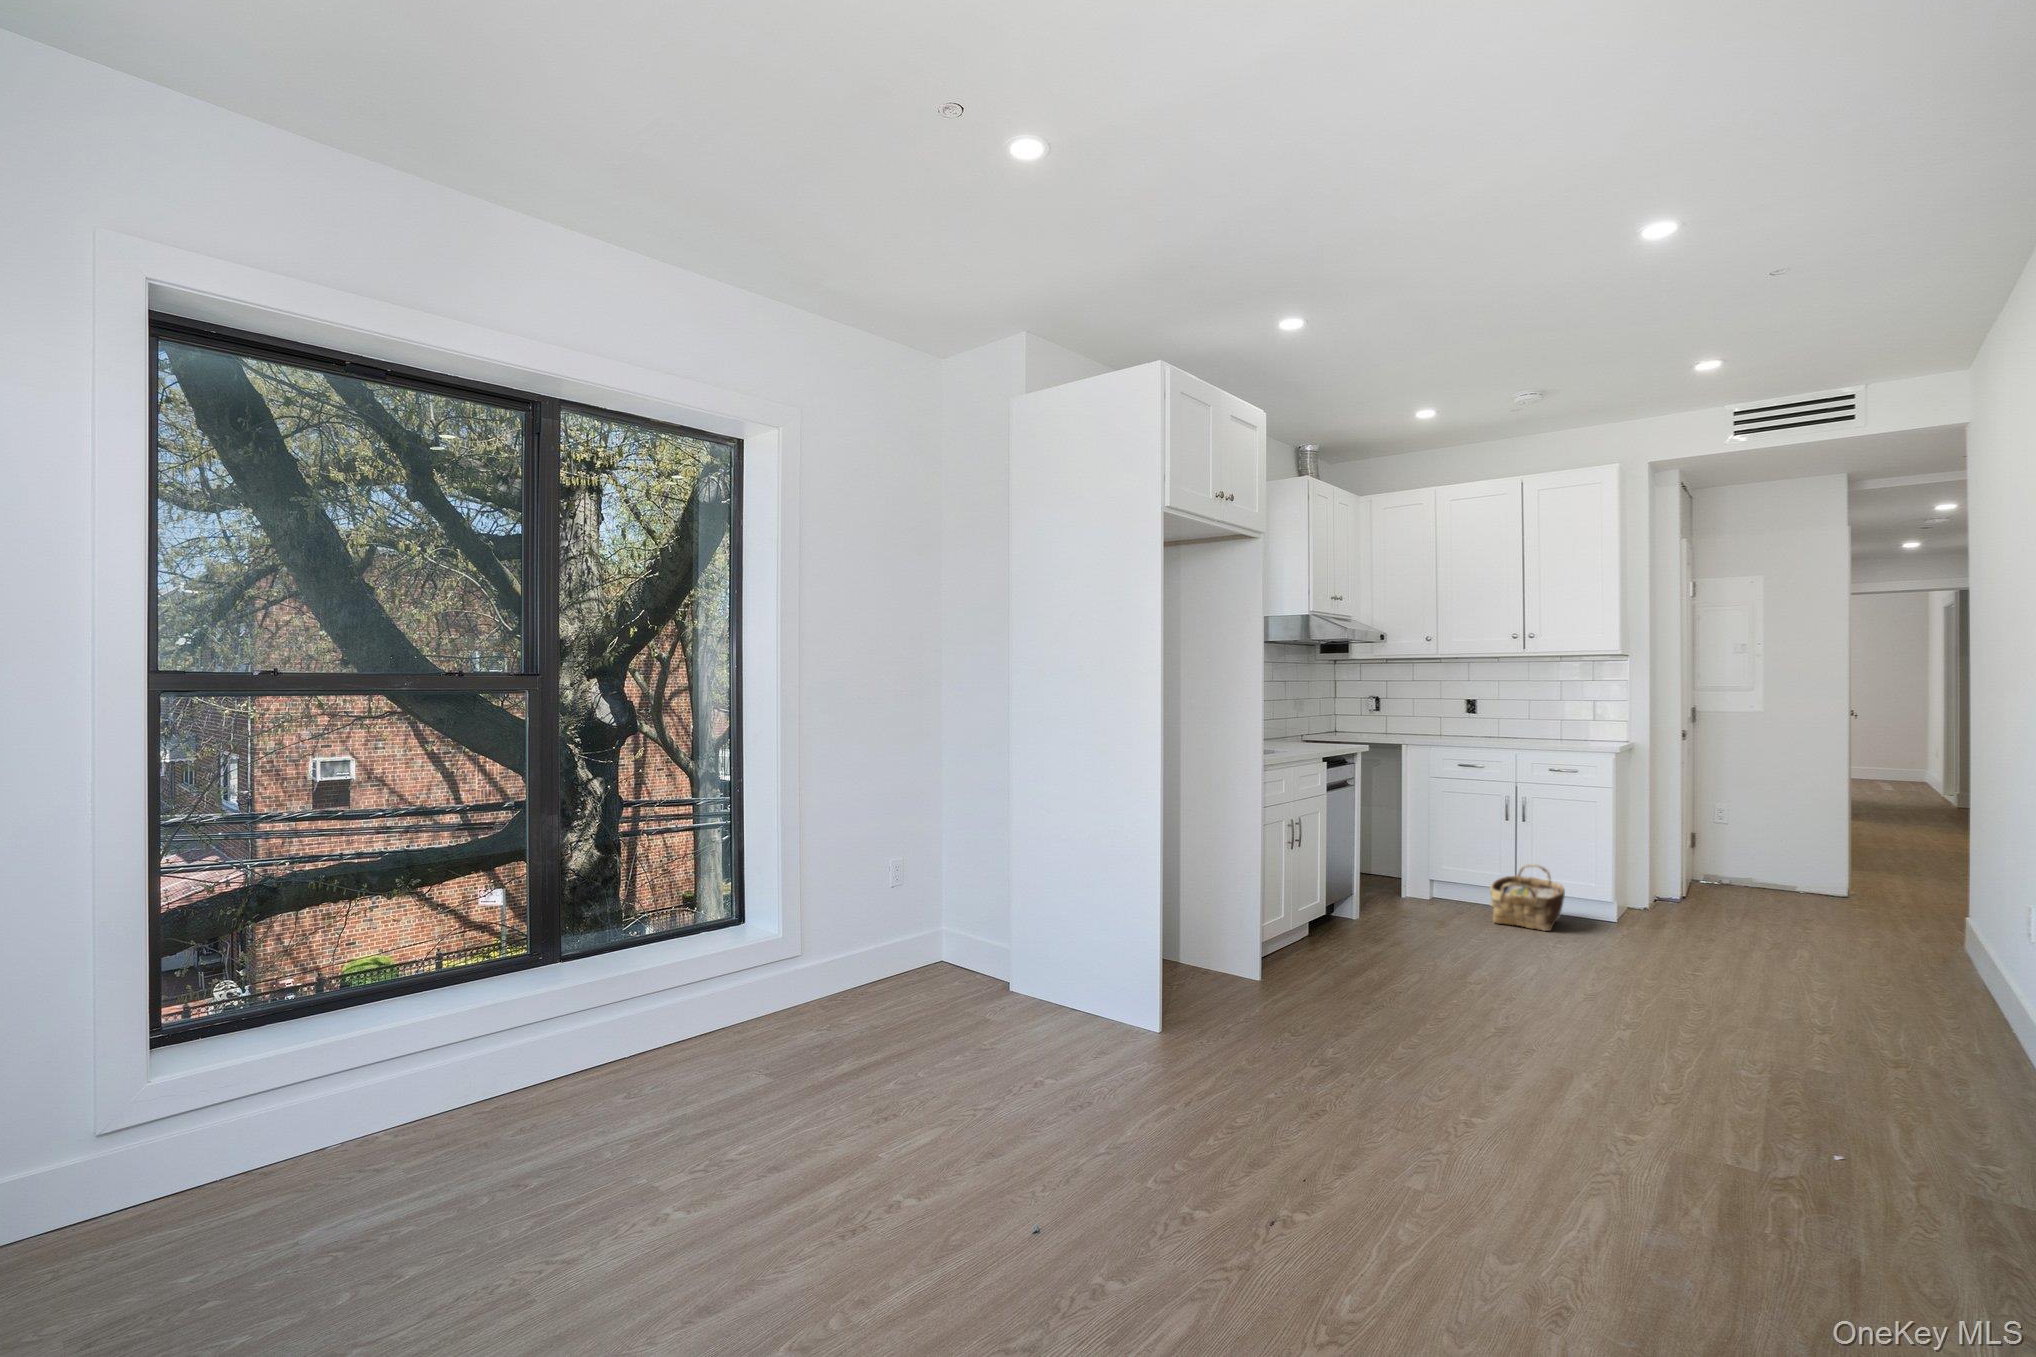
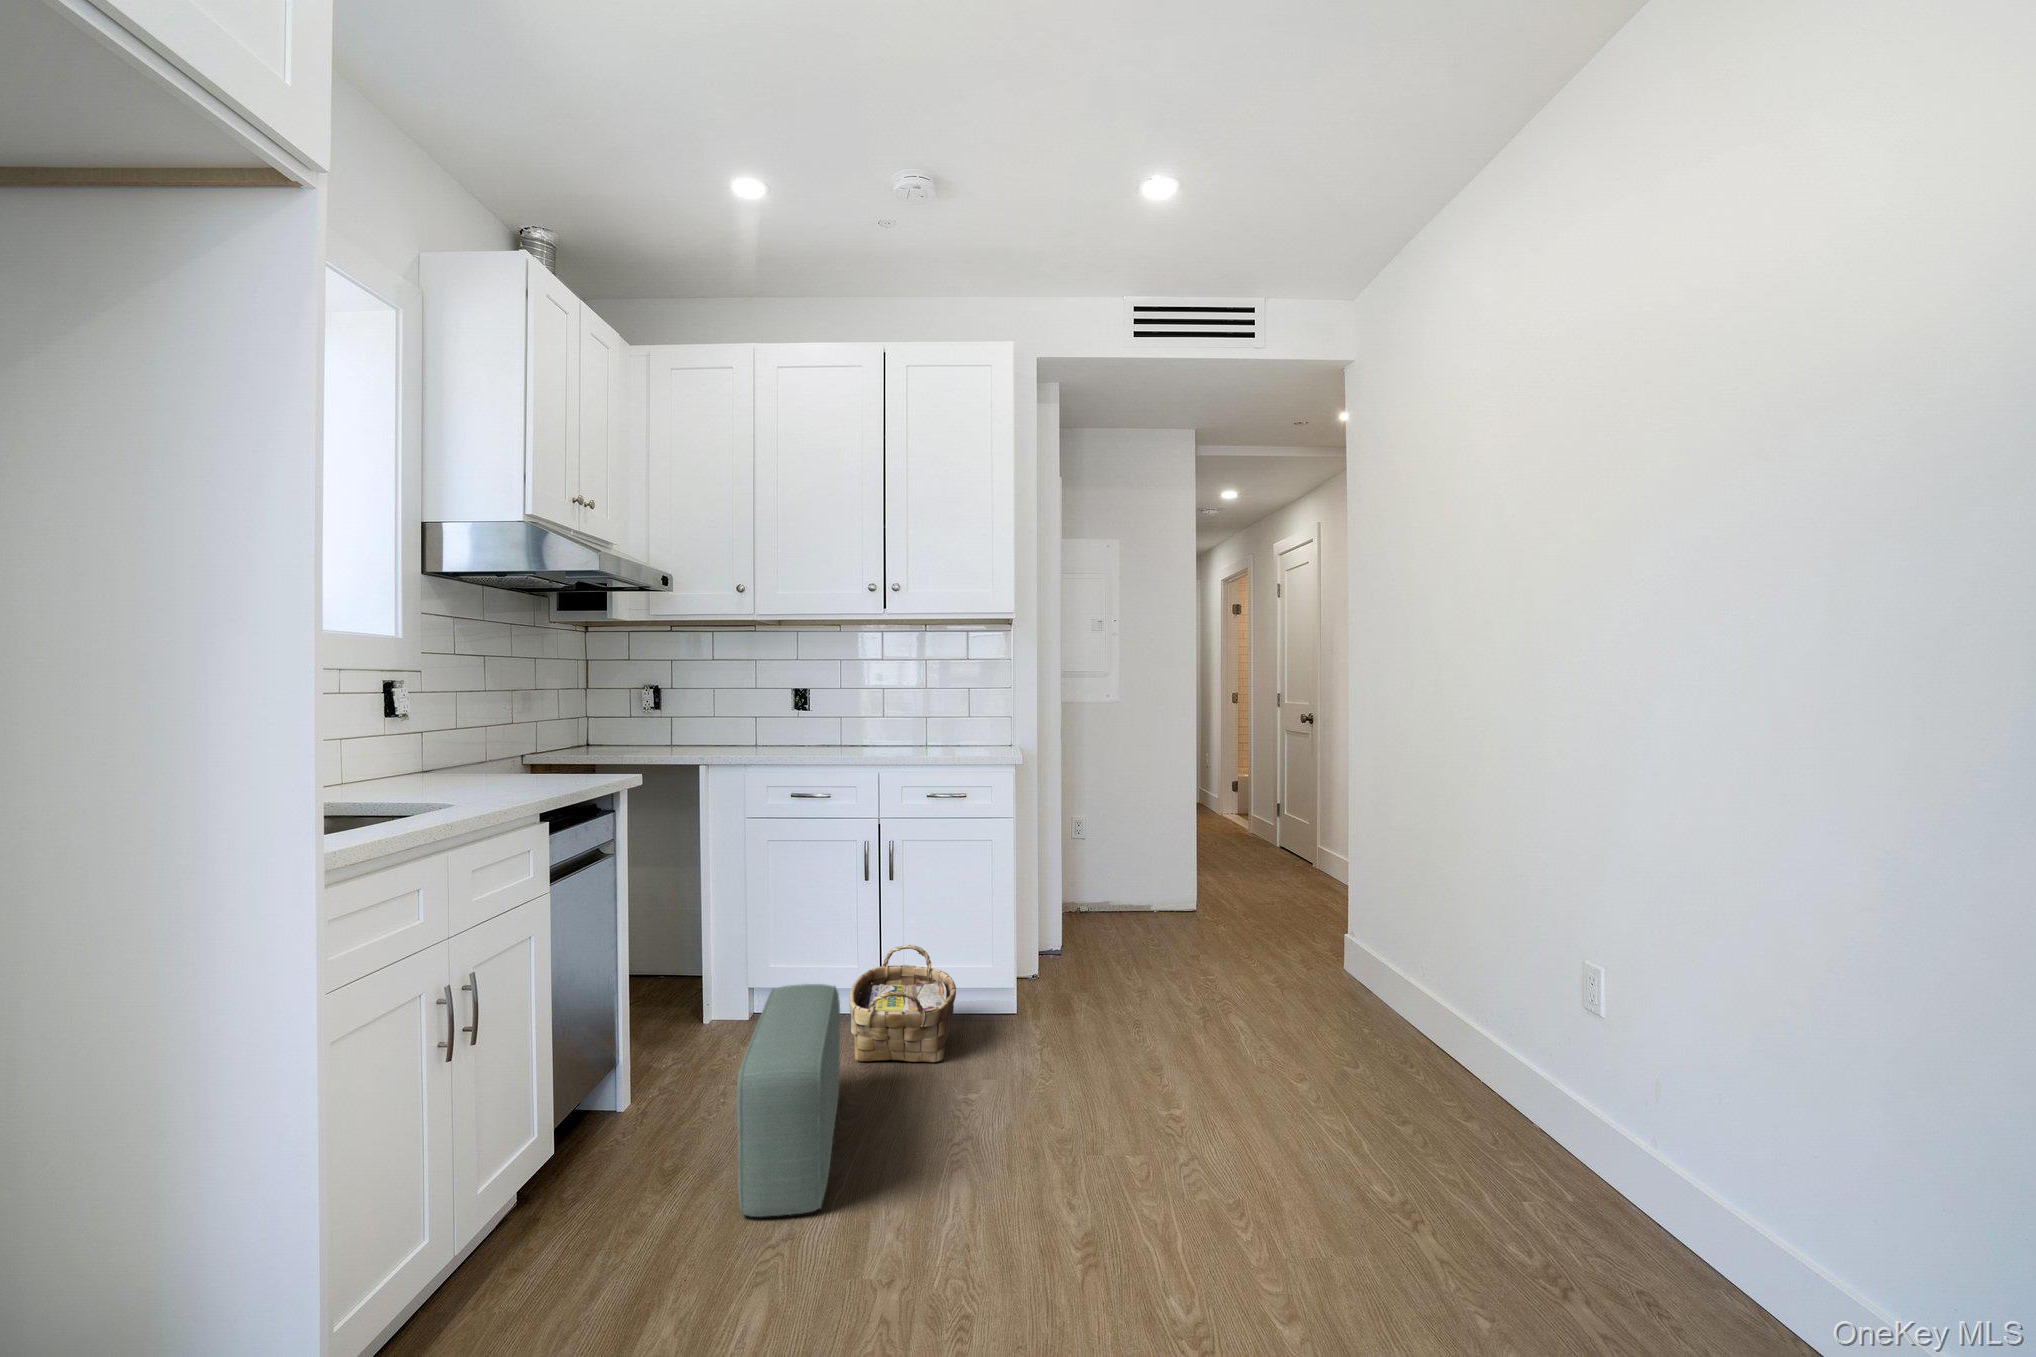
pouf: none [1414,865,1478,959] -> present [736,984,840,1217]

